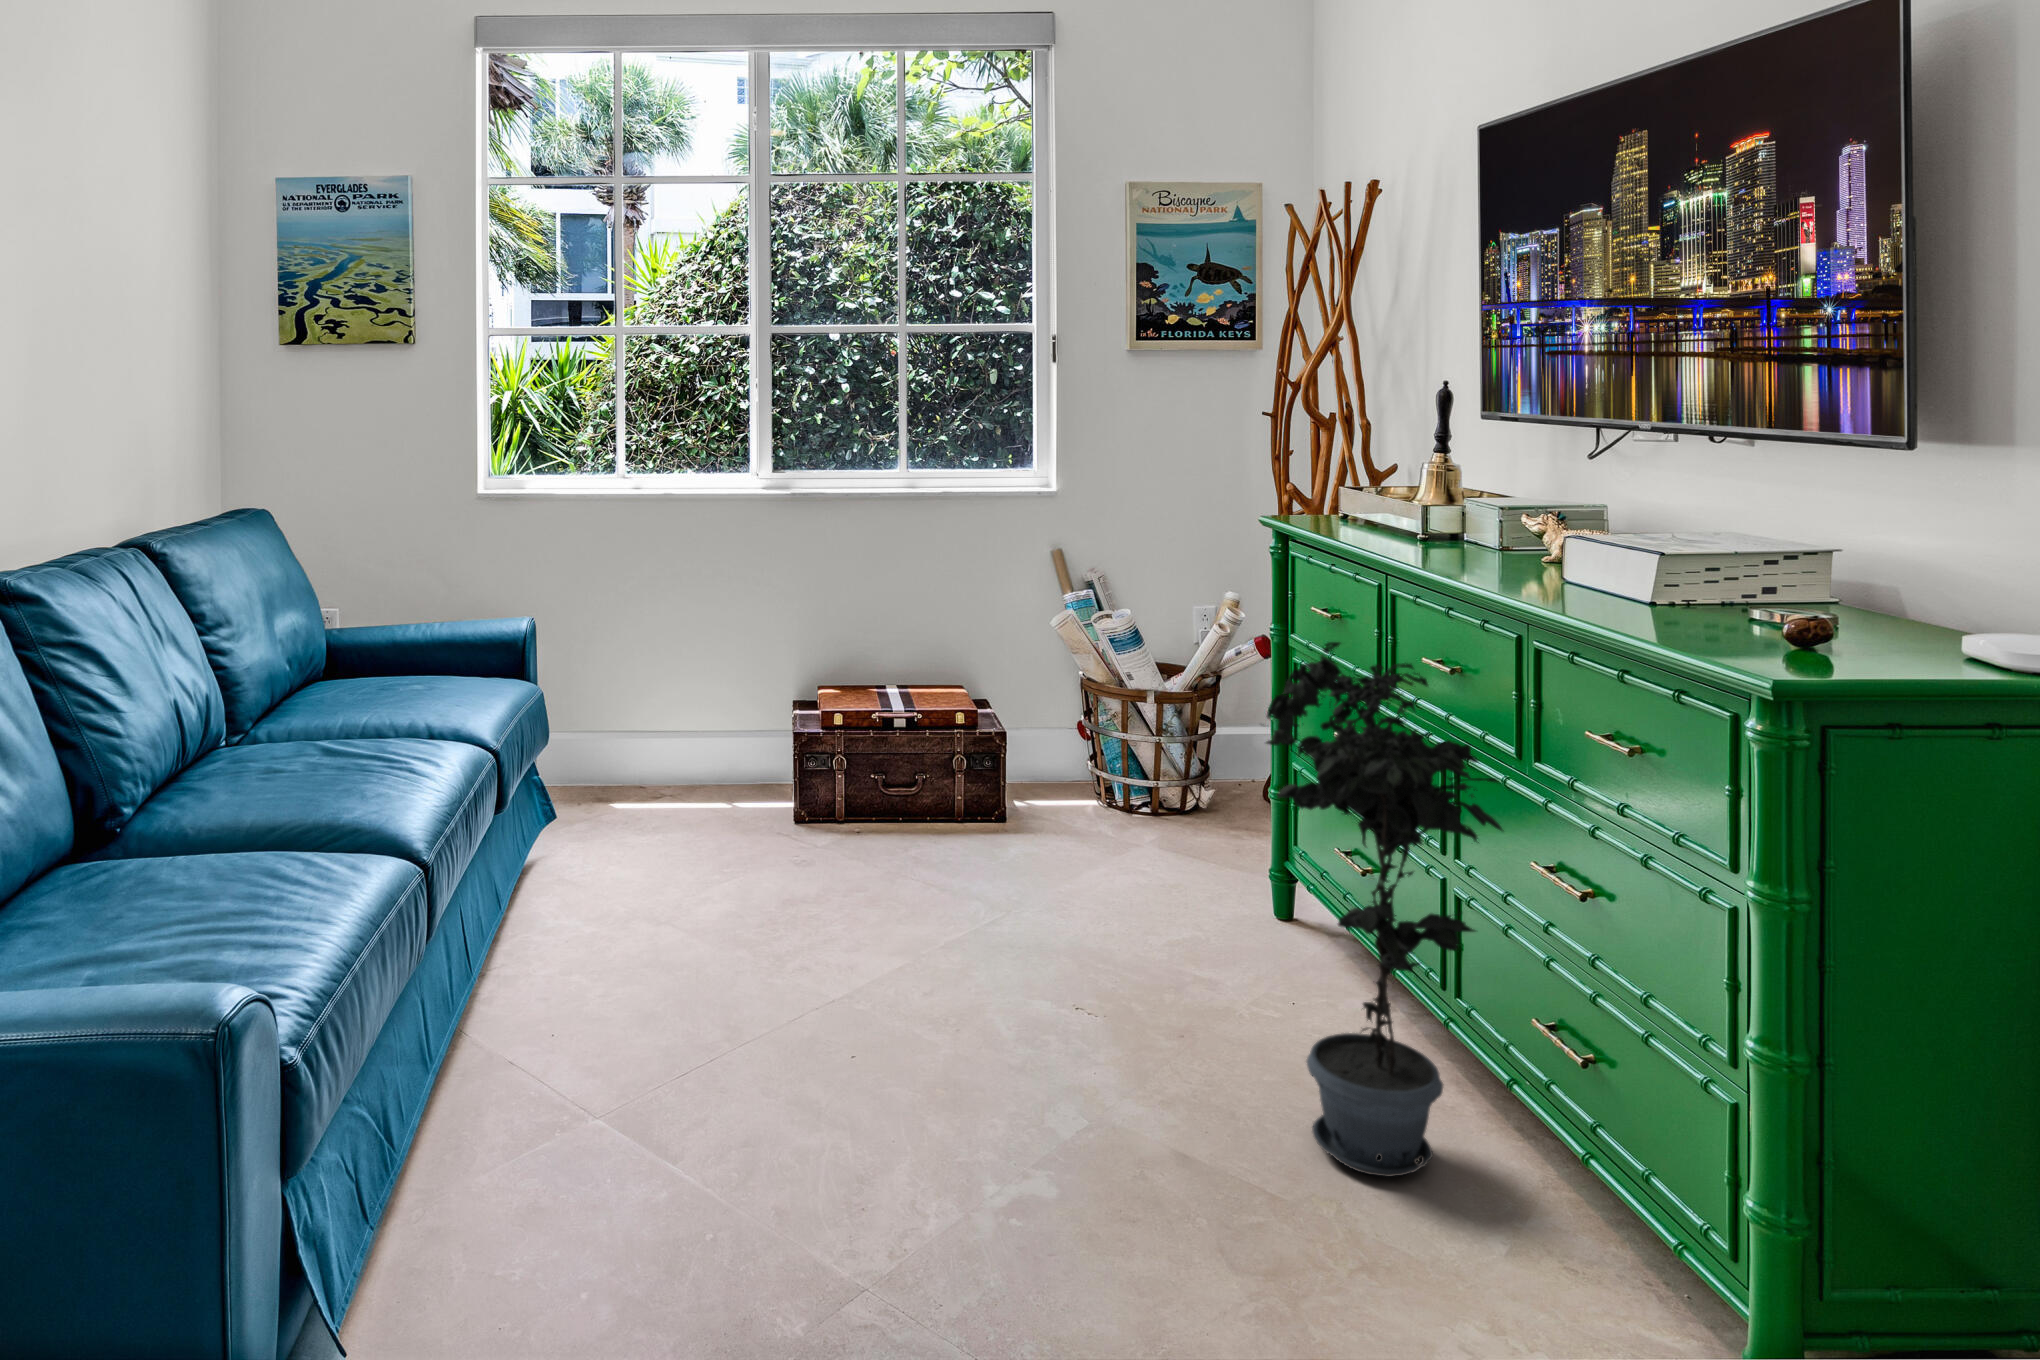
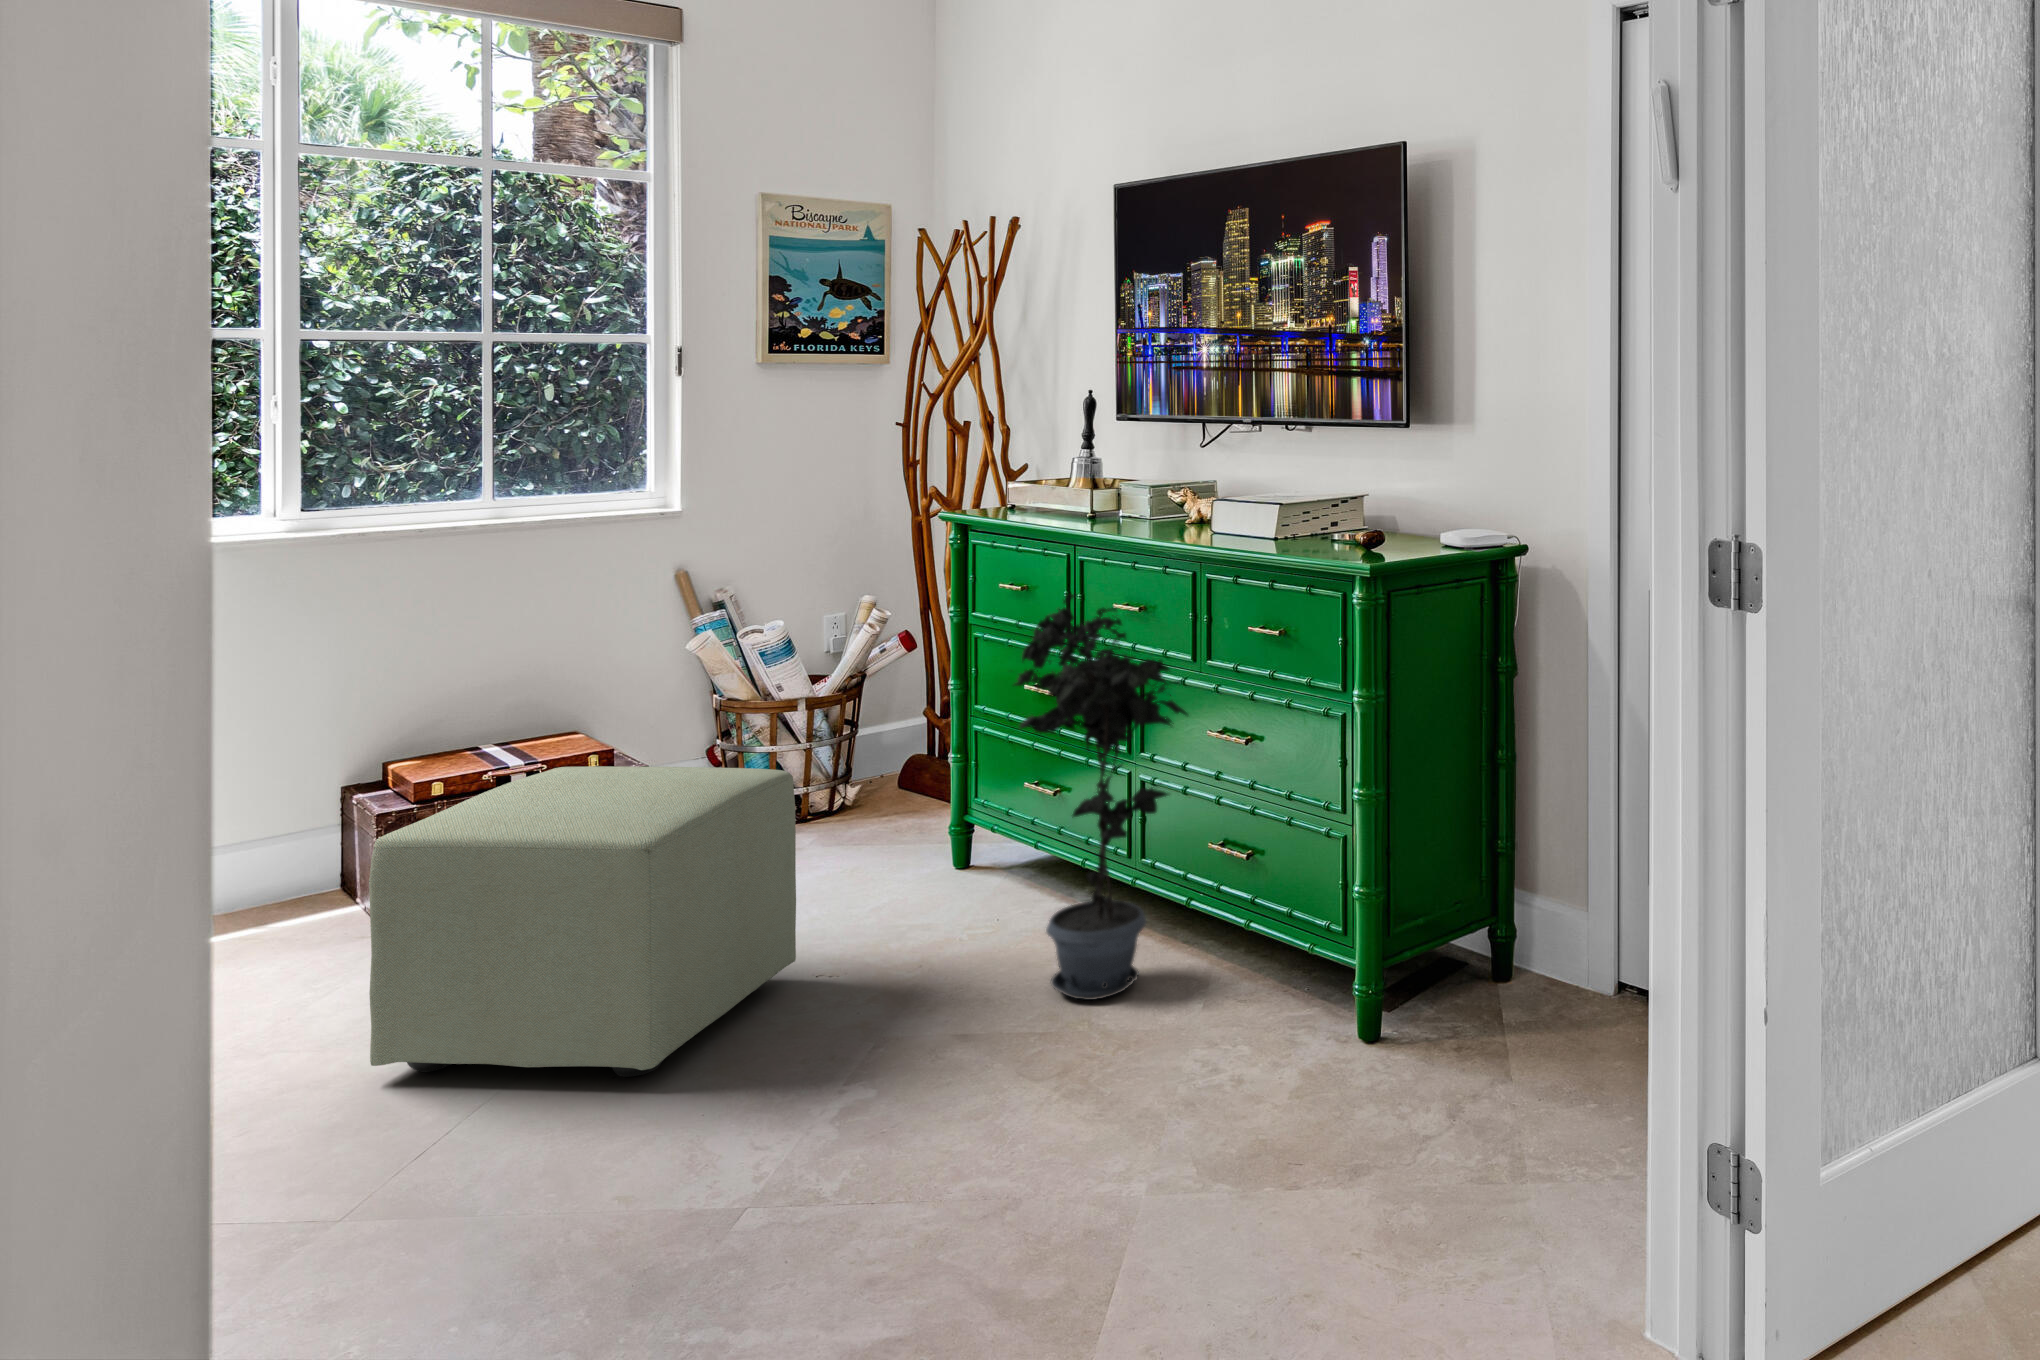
ottoman: none [684,733,1055,1076] -> present [369,766,796,1077]

